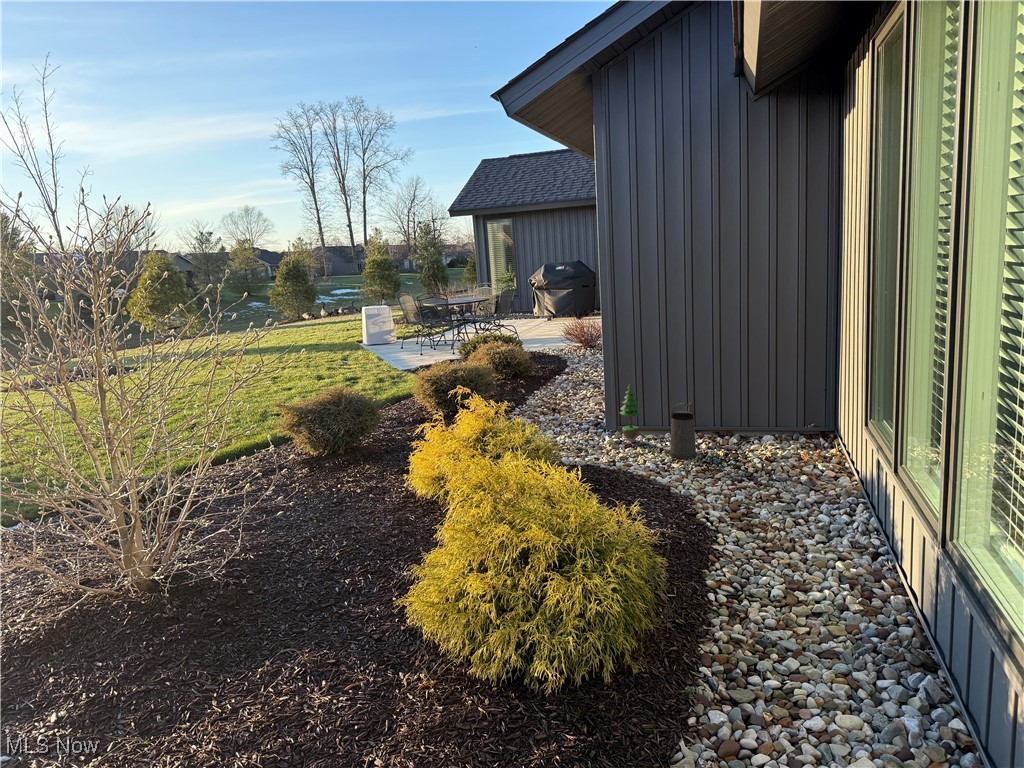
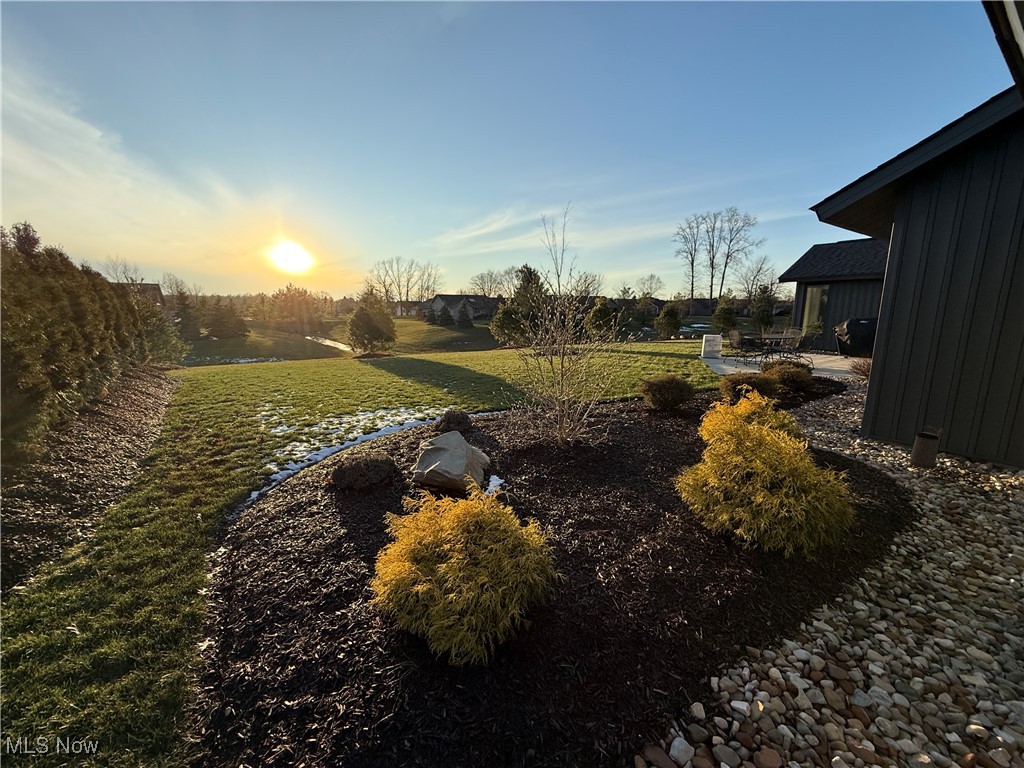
potted tree: present [620,384,641,442] -> none [870,405,891,446]

